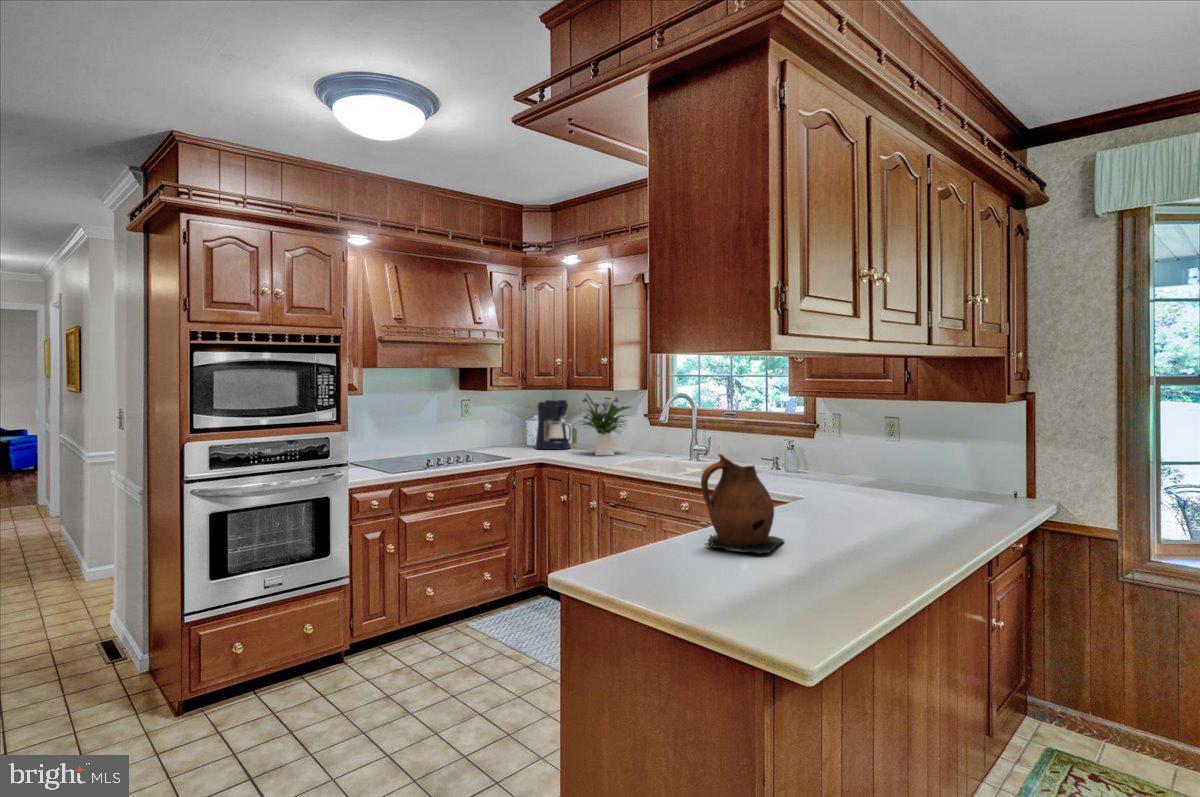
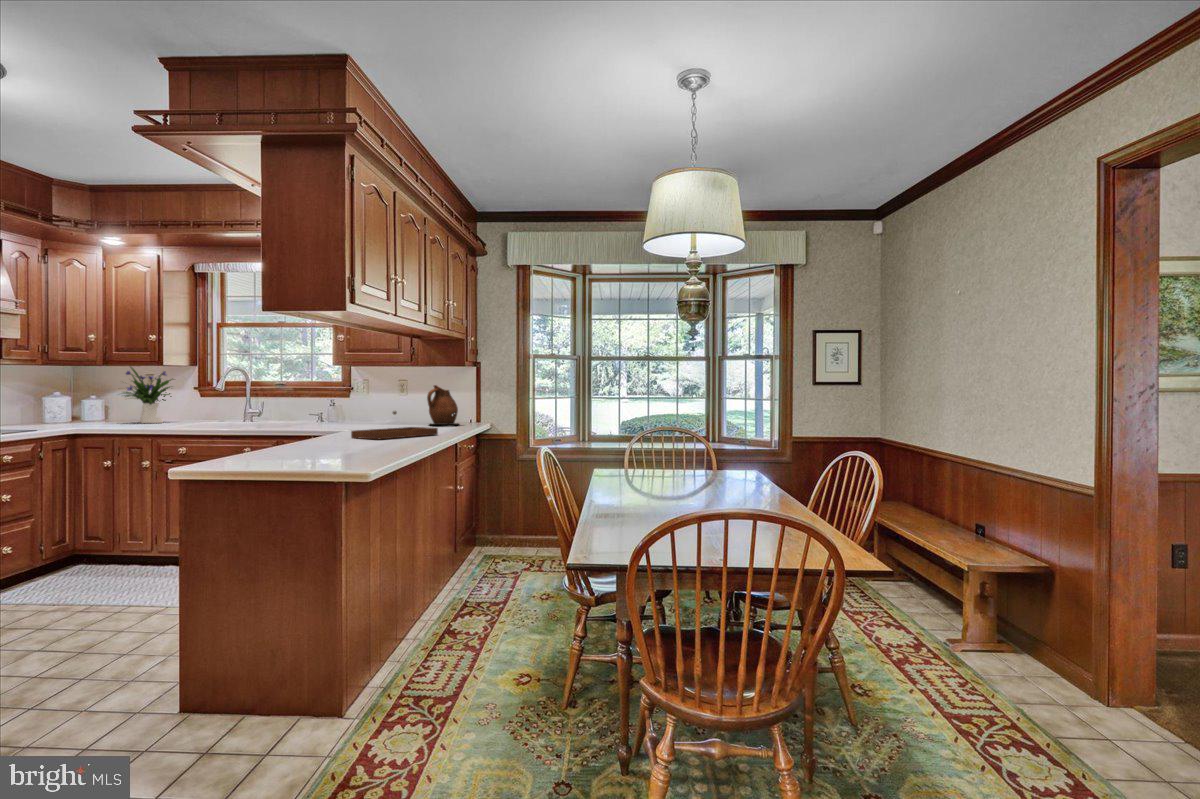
coffee maker: present [535,399,571,449] -> none [59,374,106,423]
ceramic pitcher: present [701,453,785,554] -> present [427,385,459,425]
tray: none [797,494,949,553] -> present [351,411,438,439]

